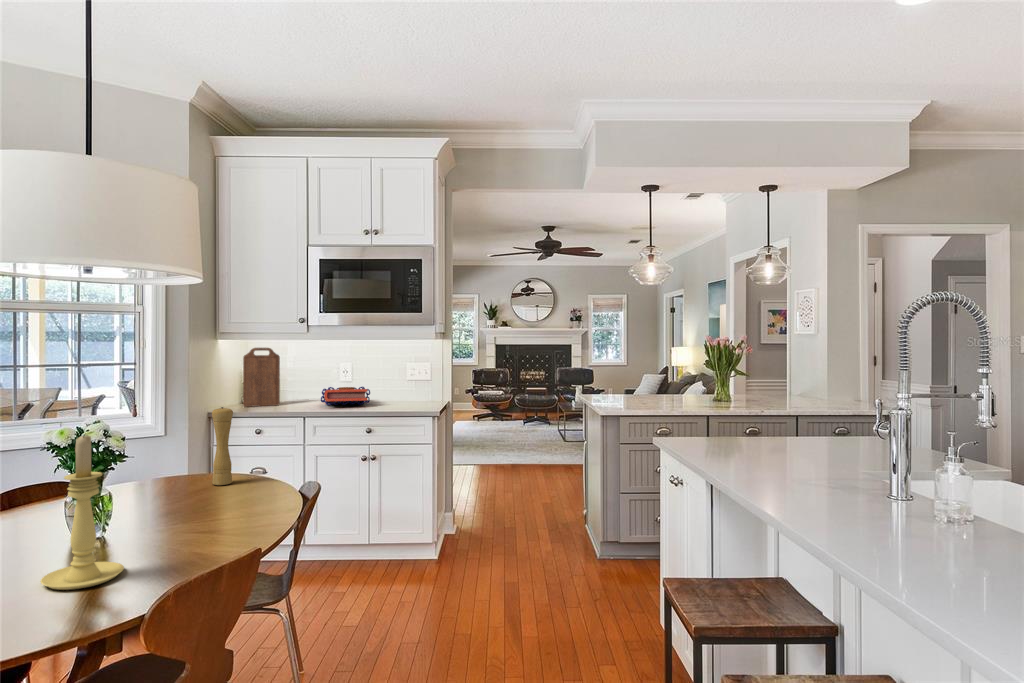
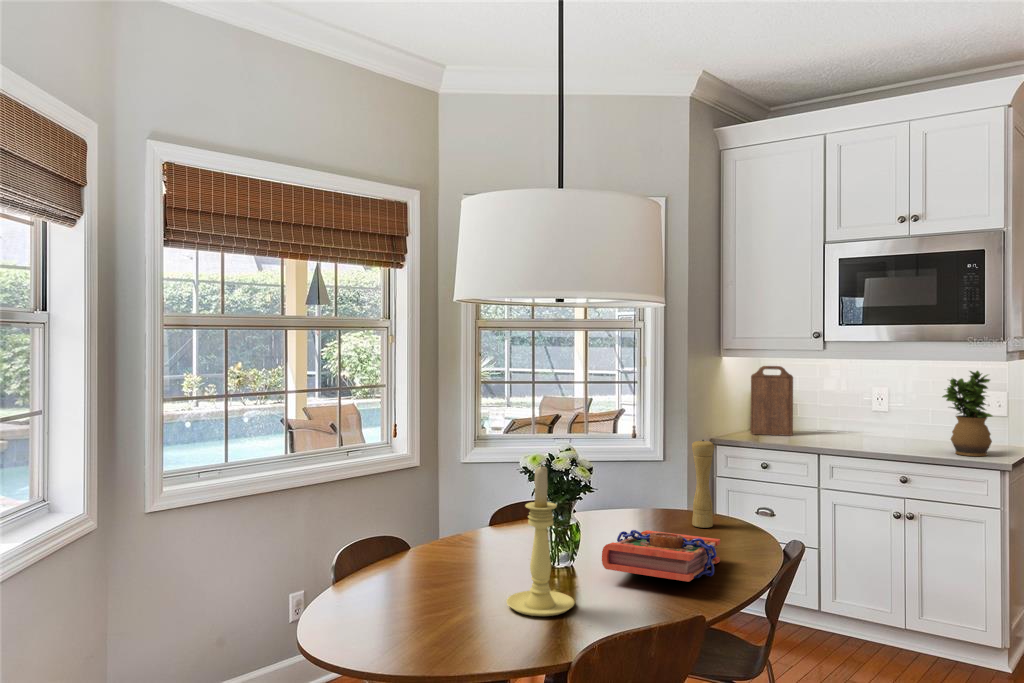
potted plant: none [393,347,425,408] -> present [942,371,992,456]
book: present [321,387,370,405] -> present [602,530,720,582]

